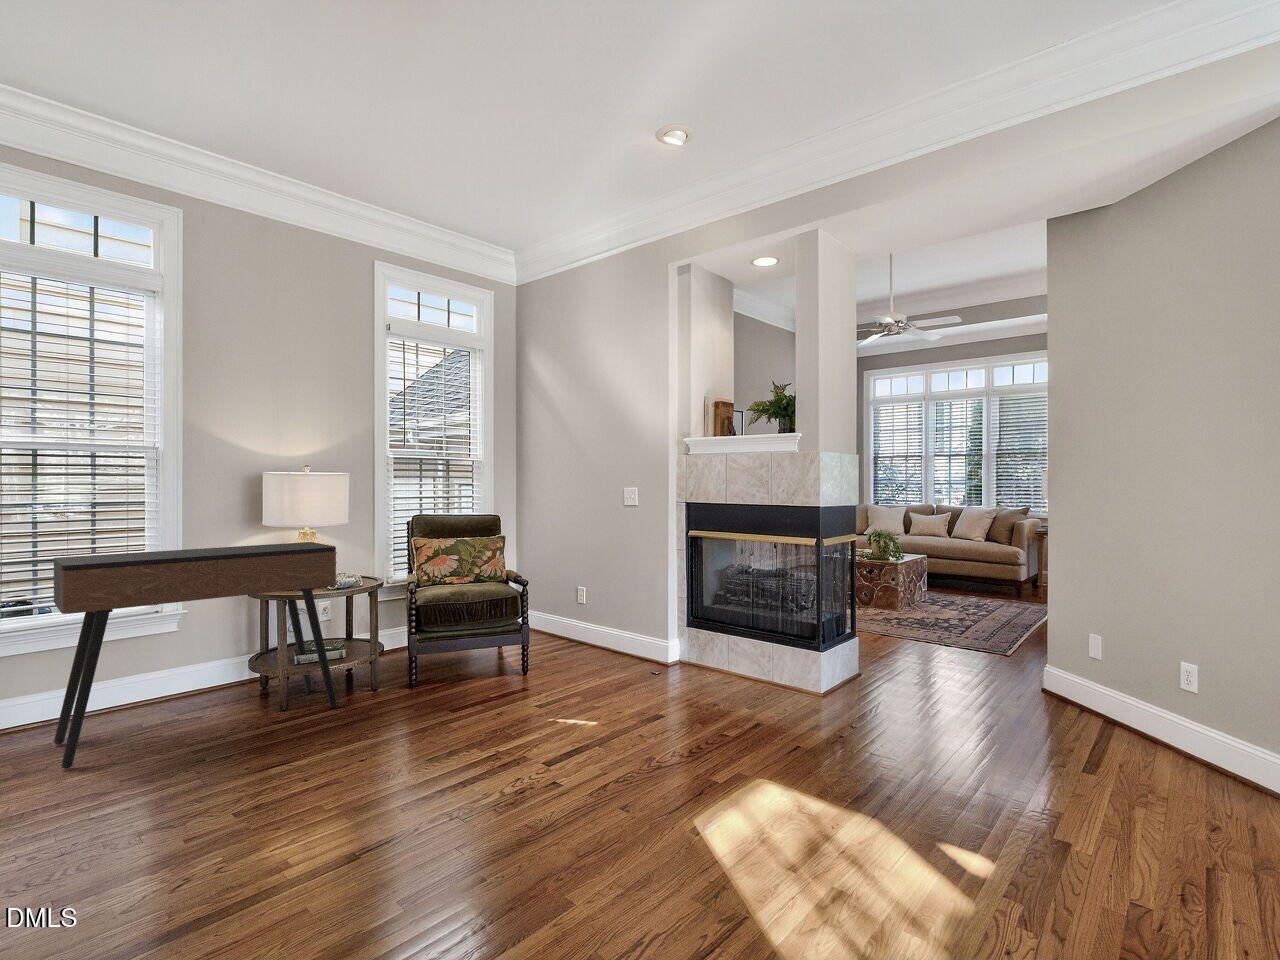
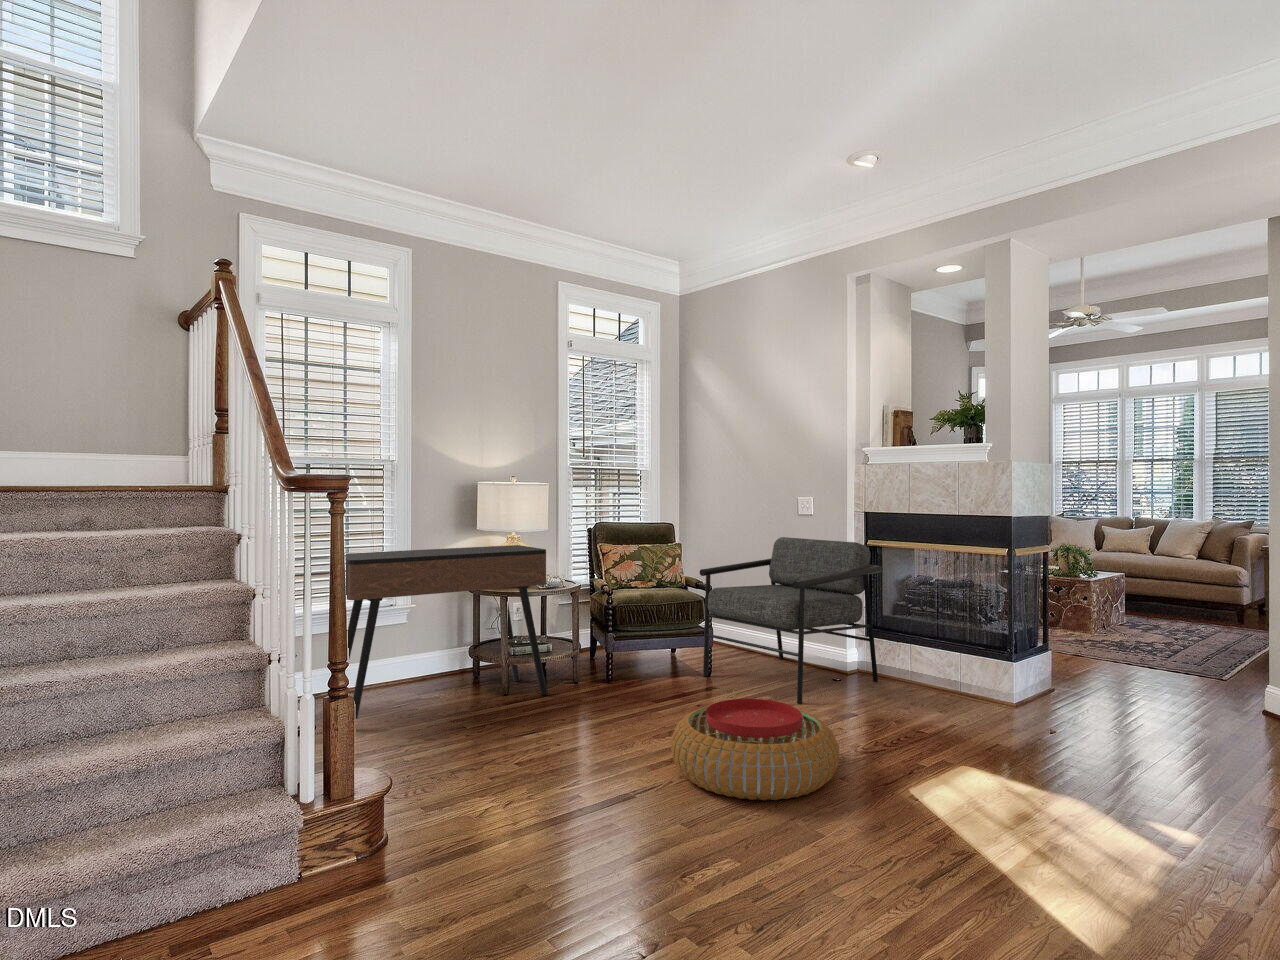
armchair: none [516,529,701,703] -> present [700,537,883,703]
pouf: none [442,710,631,834] -> present [671,699,839,800]

